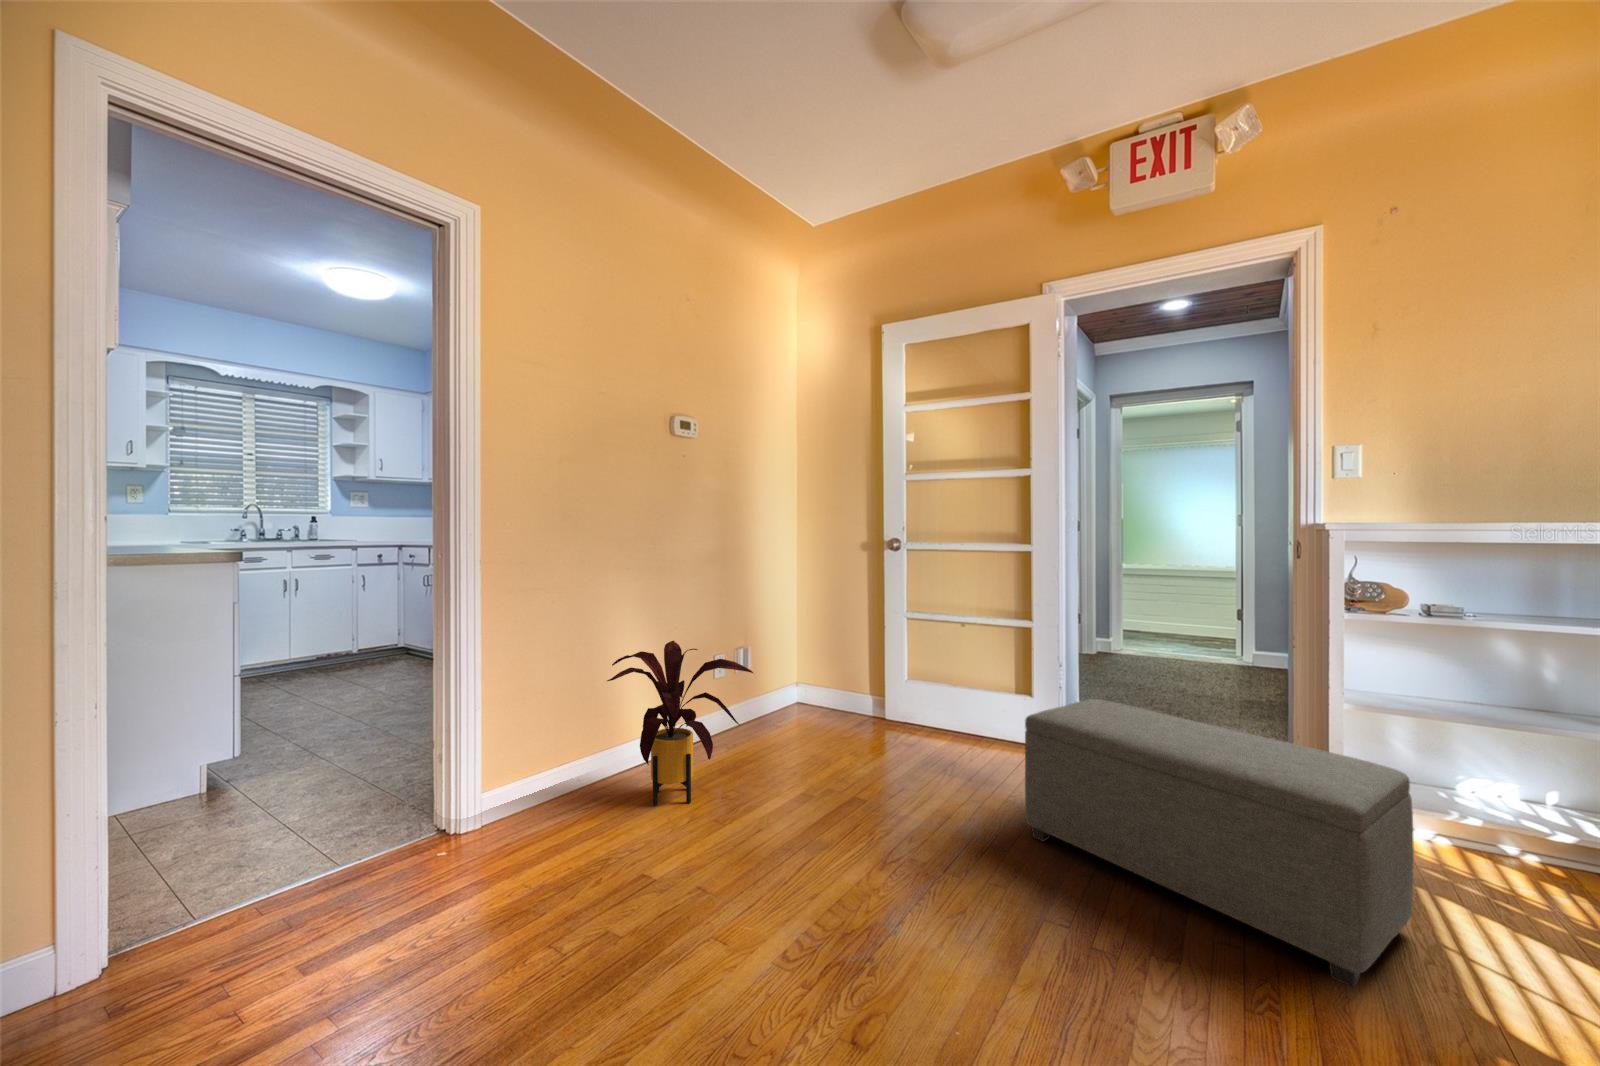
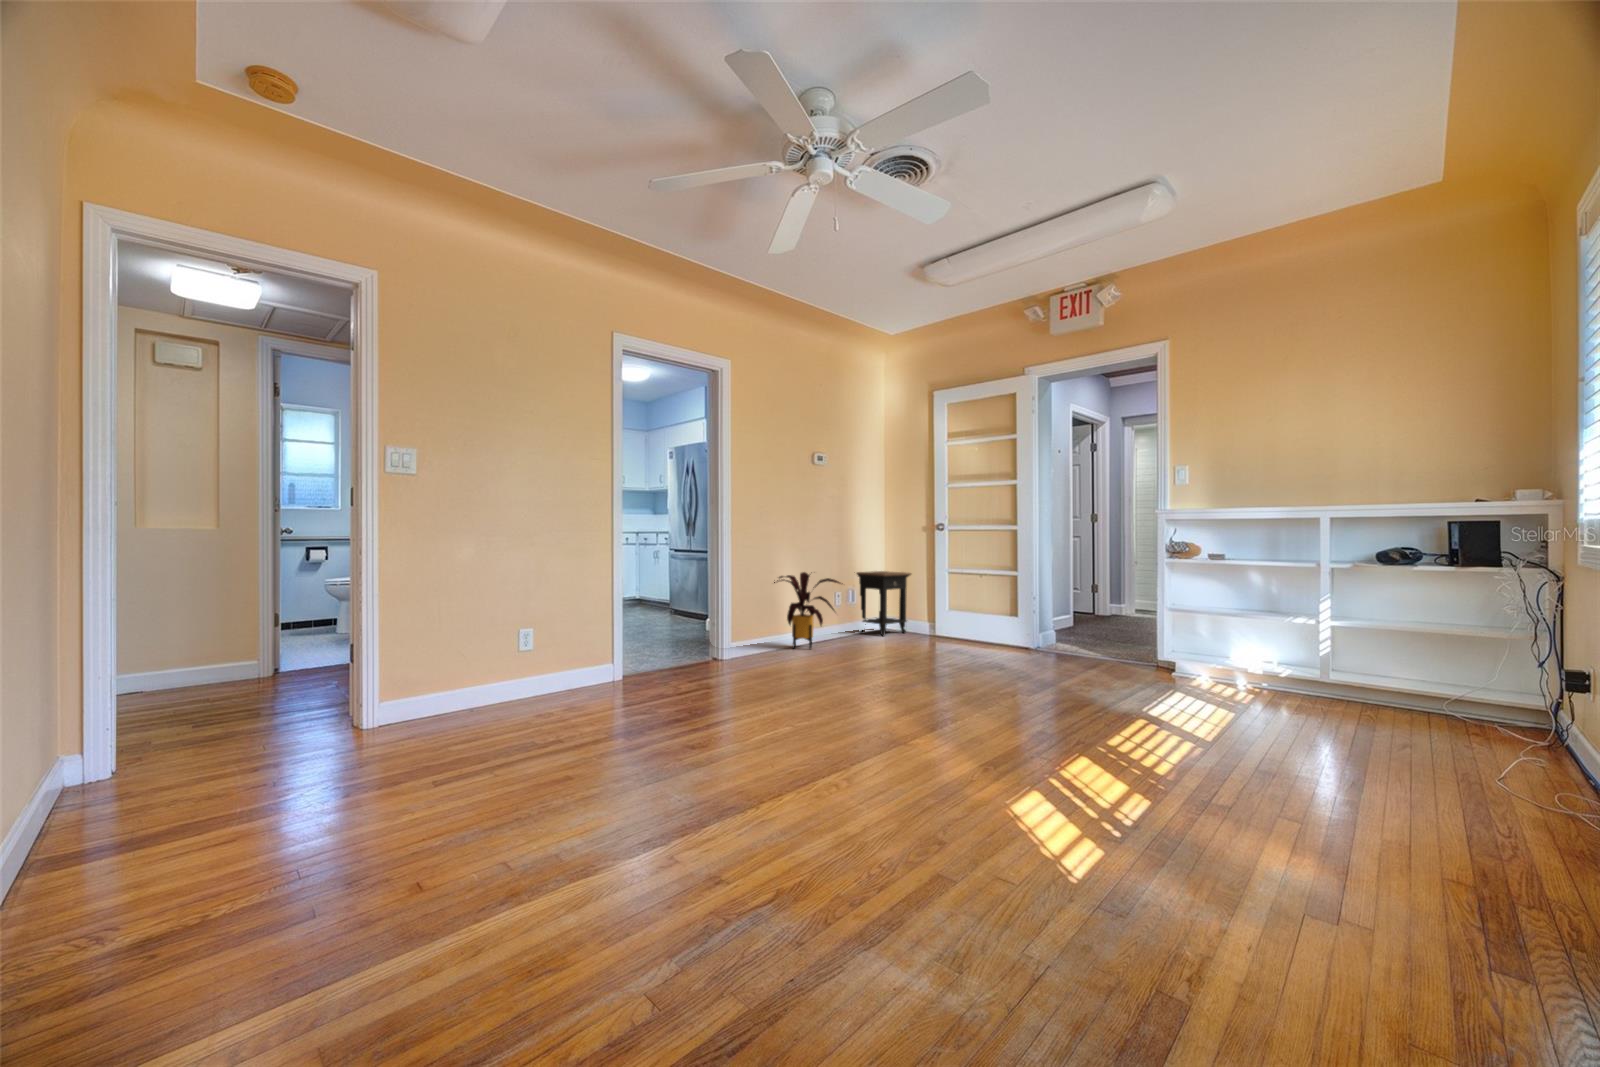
side table: none [754,614,847,731] -> present [857,571,911,636]
ottoman: present [1025,699,1414,987] -> none [976,602,1129,695]

